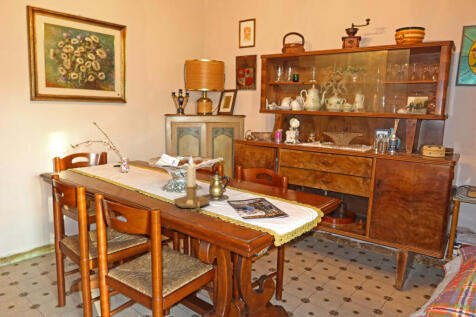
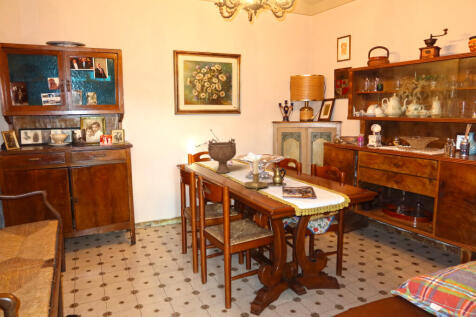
decorative bowl: none [100,134,143,185] -> present [208,138,236,173]

